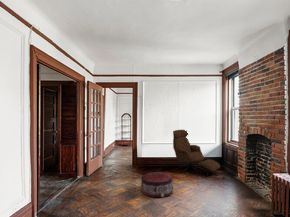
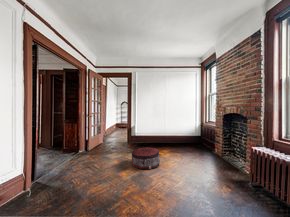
lounge chair: present [173,130,220,177] -> none [161,113,200,151]

